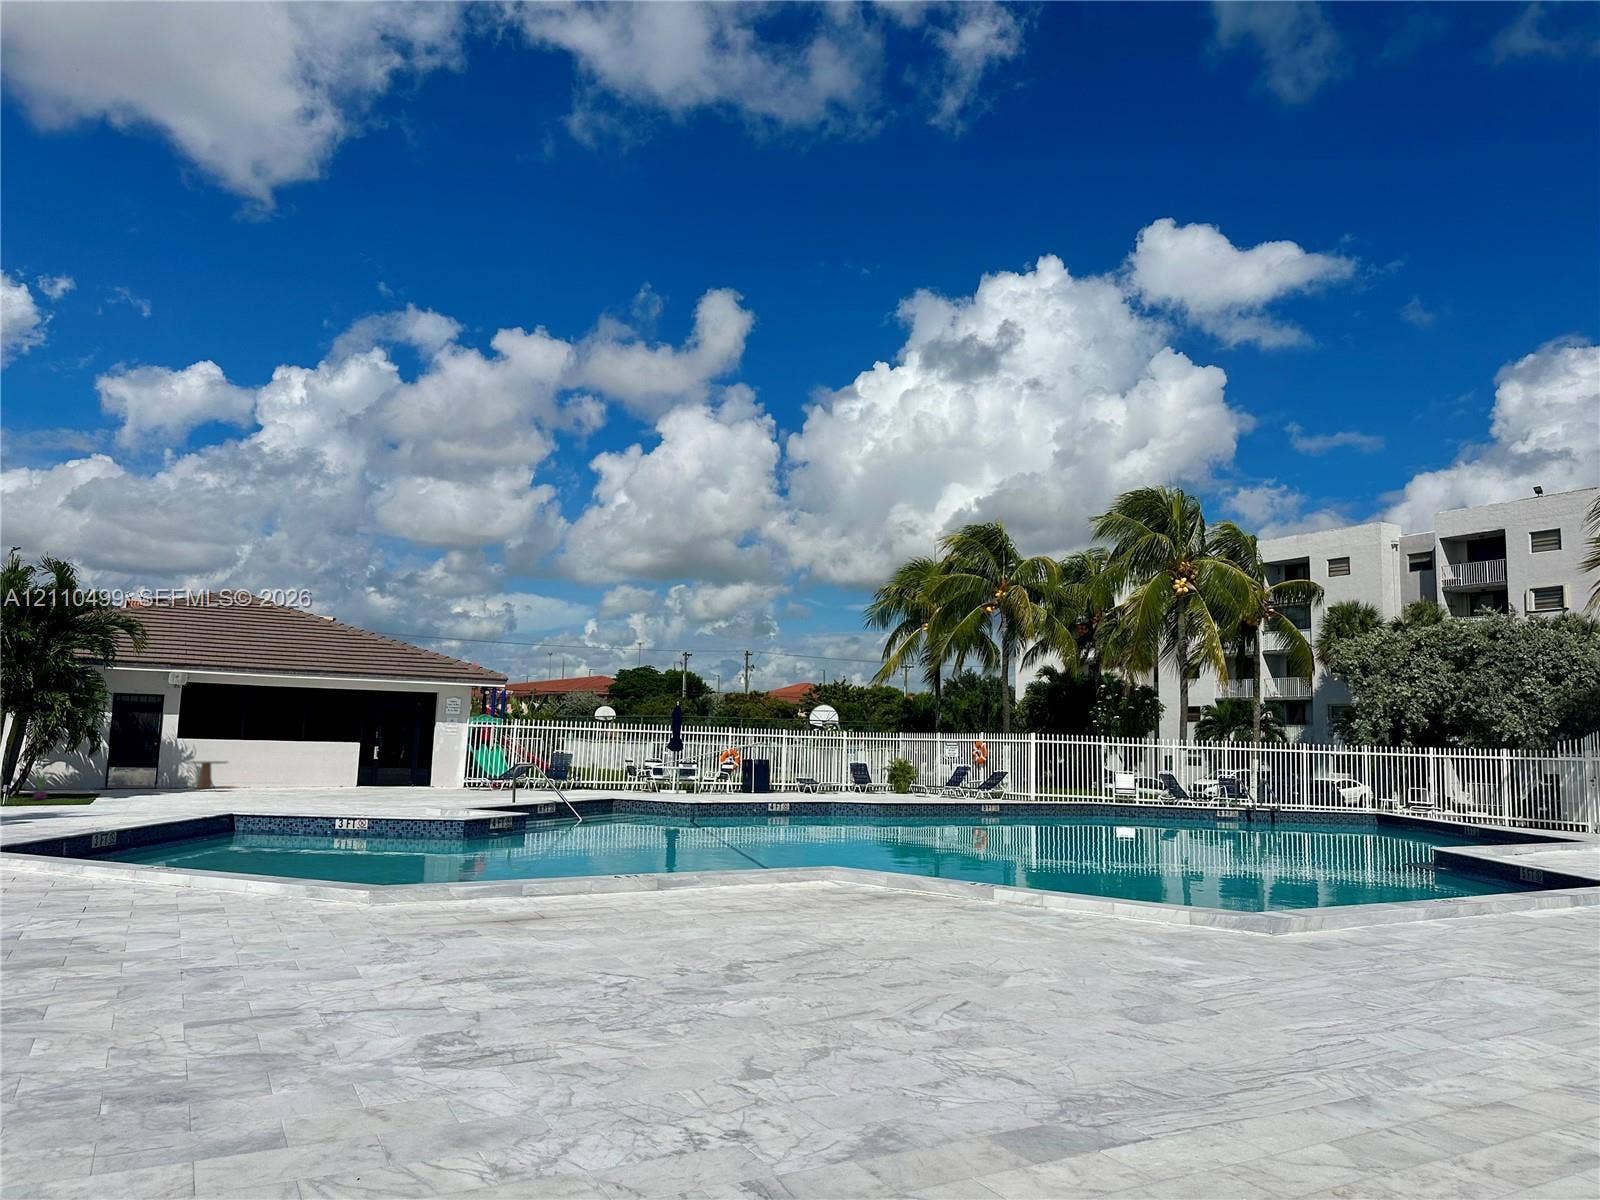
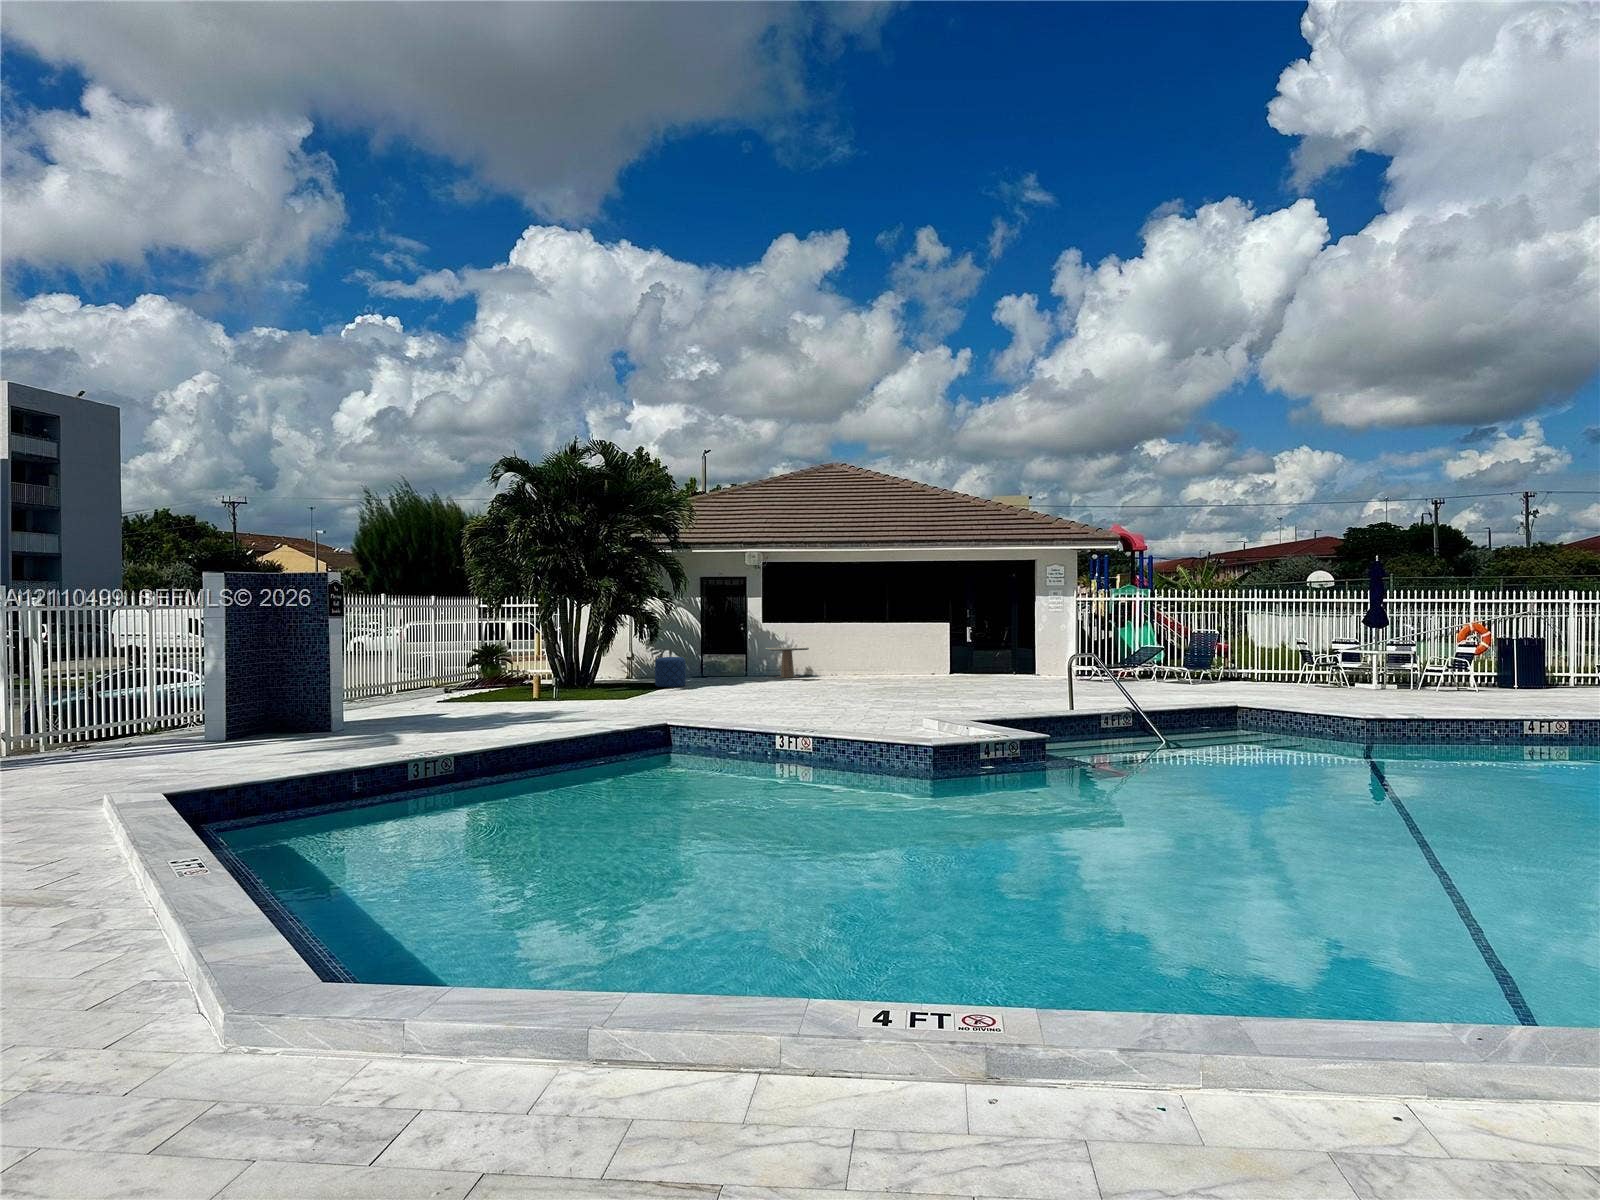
pouf: none [77,768,112,796] -> present [655,657,686,687]
decorative plant: present [33,769,47,800] -> none [590,659,629,693]

